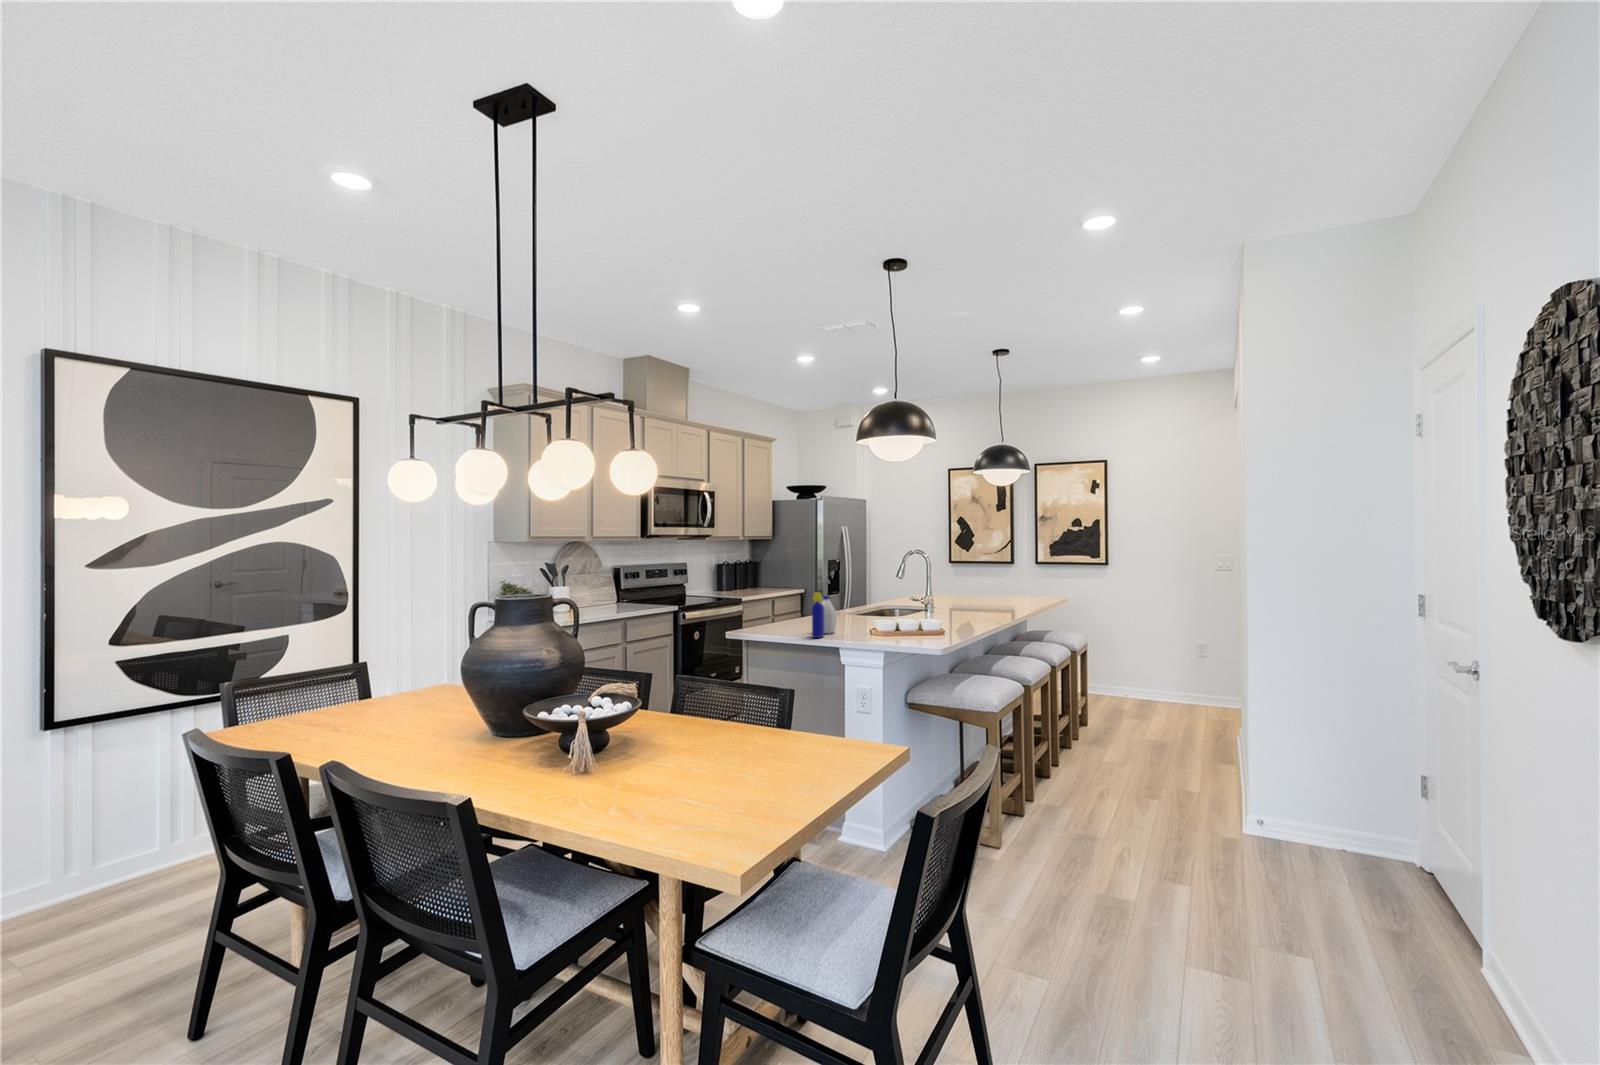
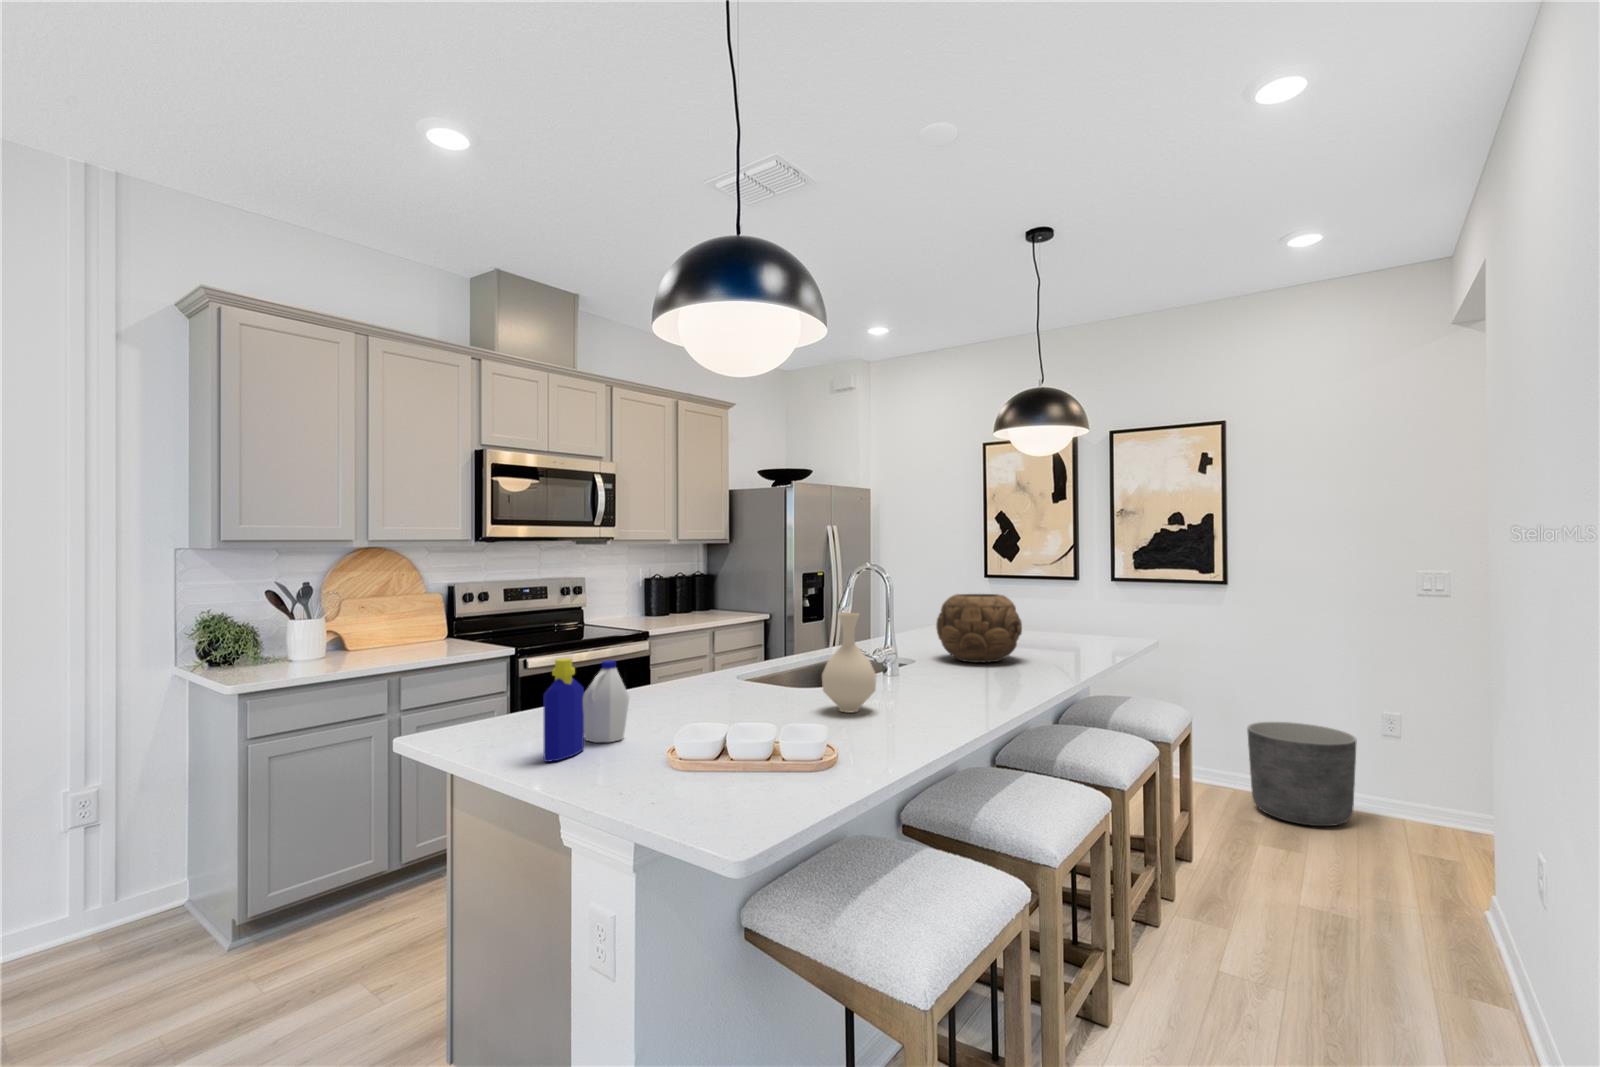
decorative bowl: none [948,568,997,606] -> present [936,594,1022,663]
vase: none [914,574,941,624] -> present [822,613,877,713]
planter: none [1120,651,1182,710] -> present [1247,722,1356,826]

